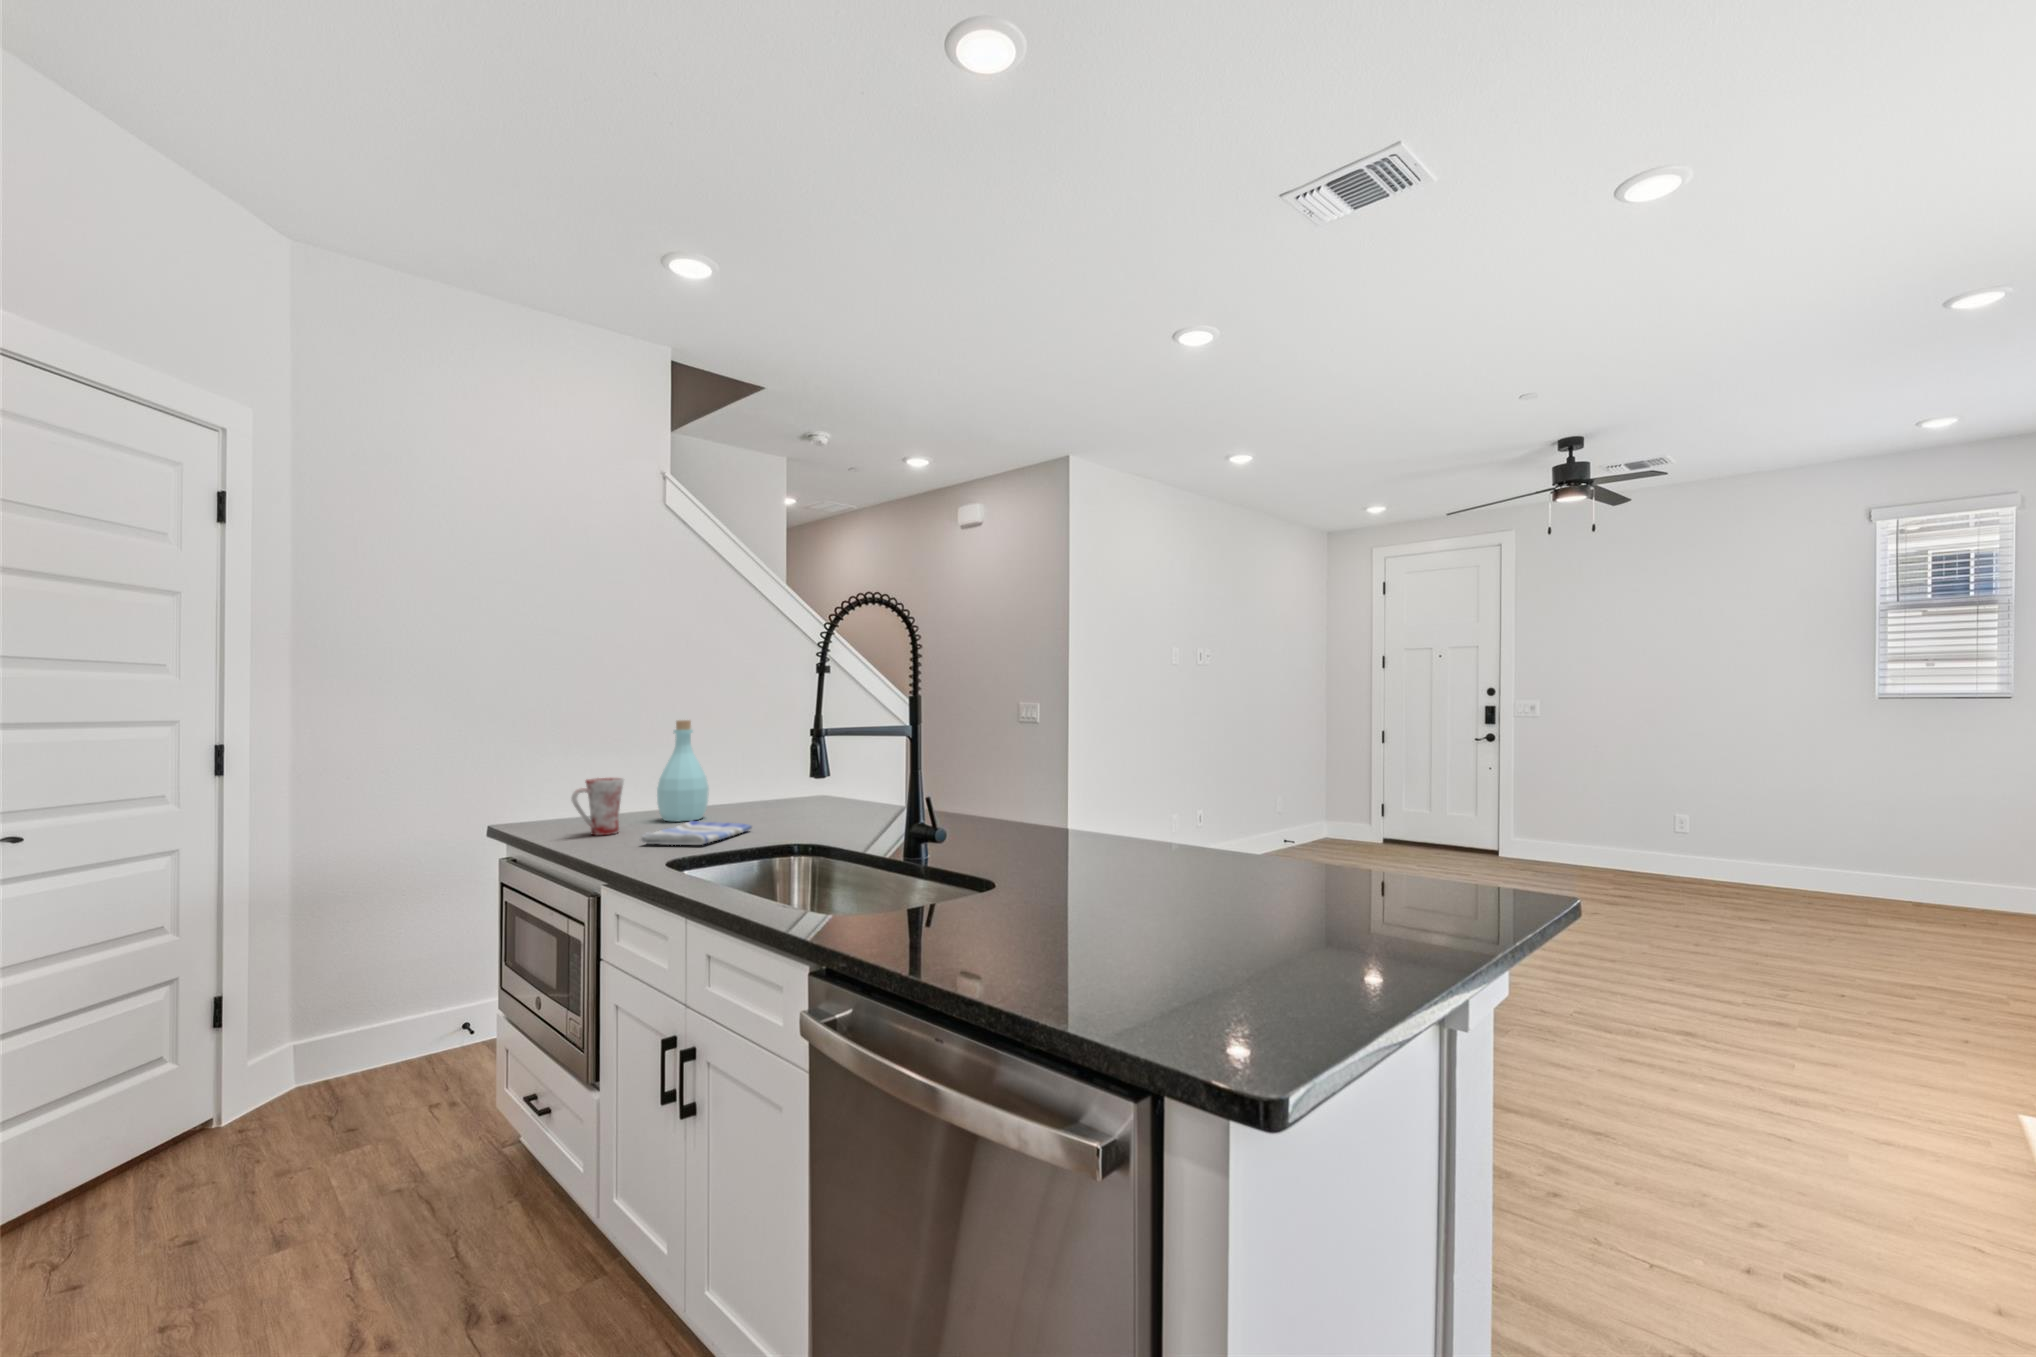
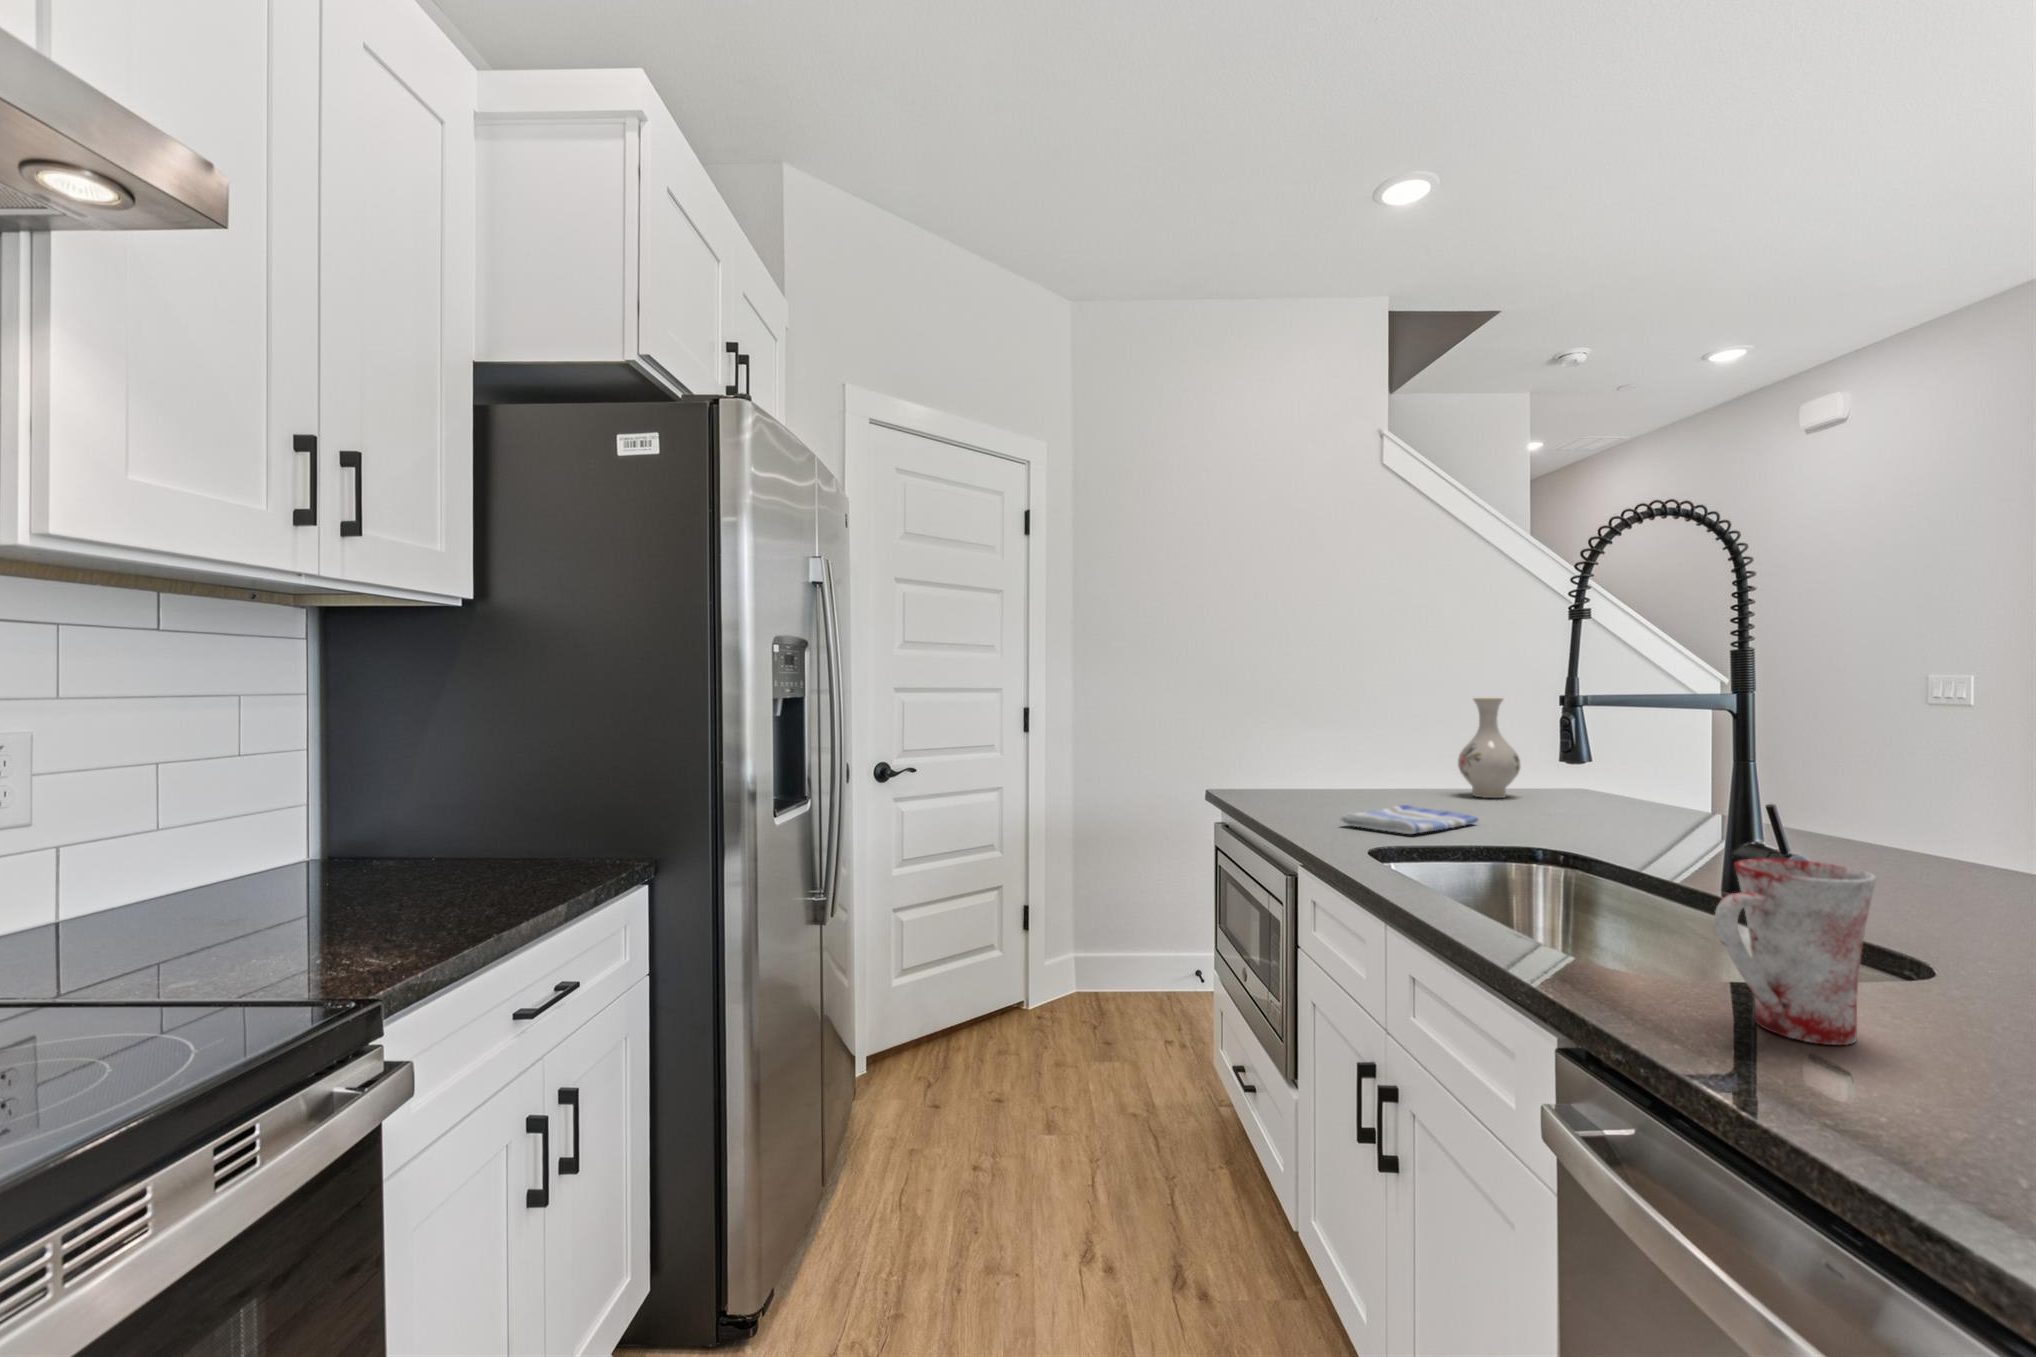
bottle: present [657,720,709,821] -> none [1365,689,1425,805]
vase: none [734,726,781,808] -> present [1458,698,1520,798]
mug: present [571,778,624,835] -> present [1714,858,1877,1045]

